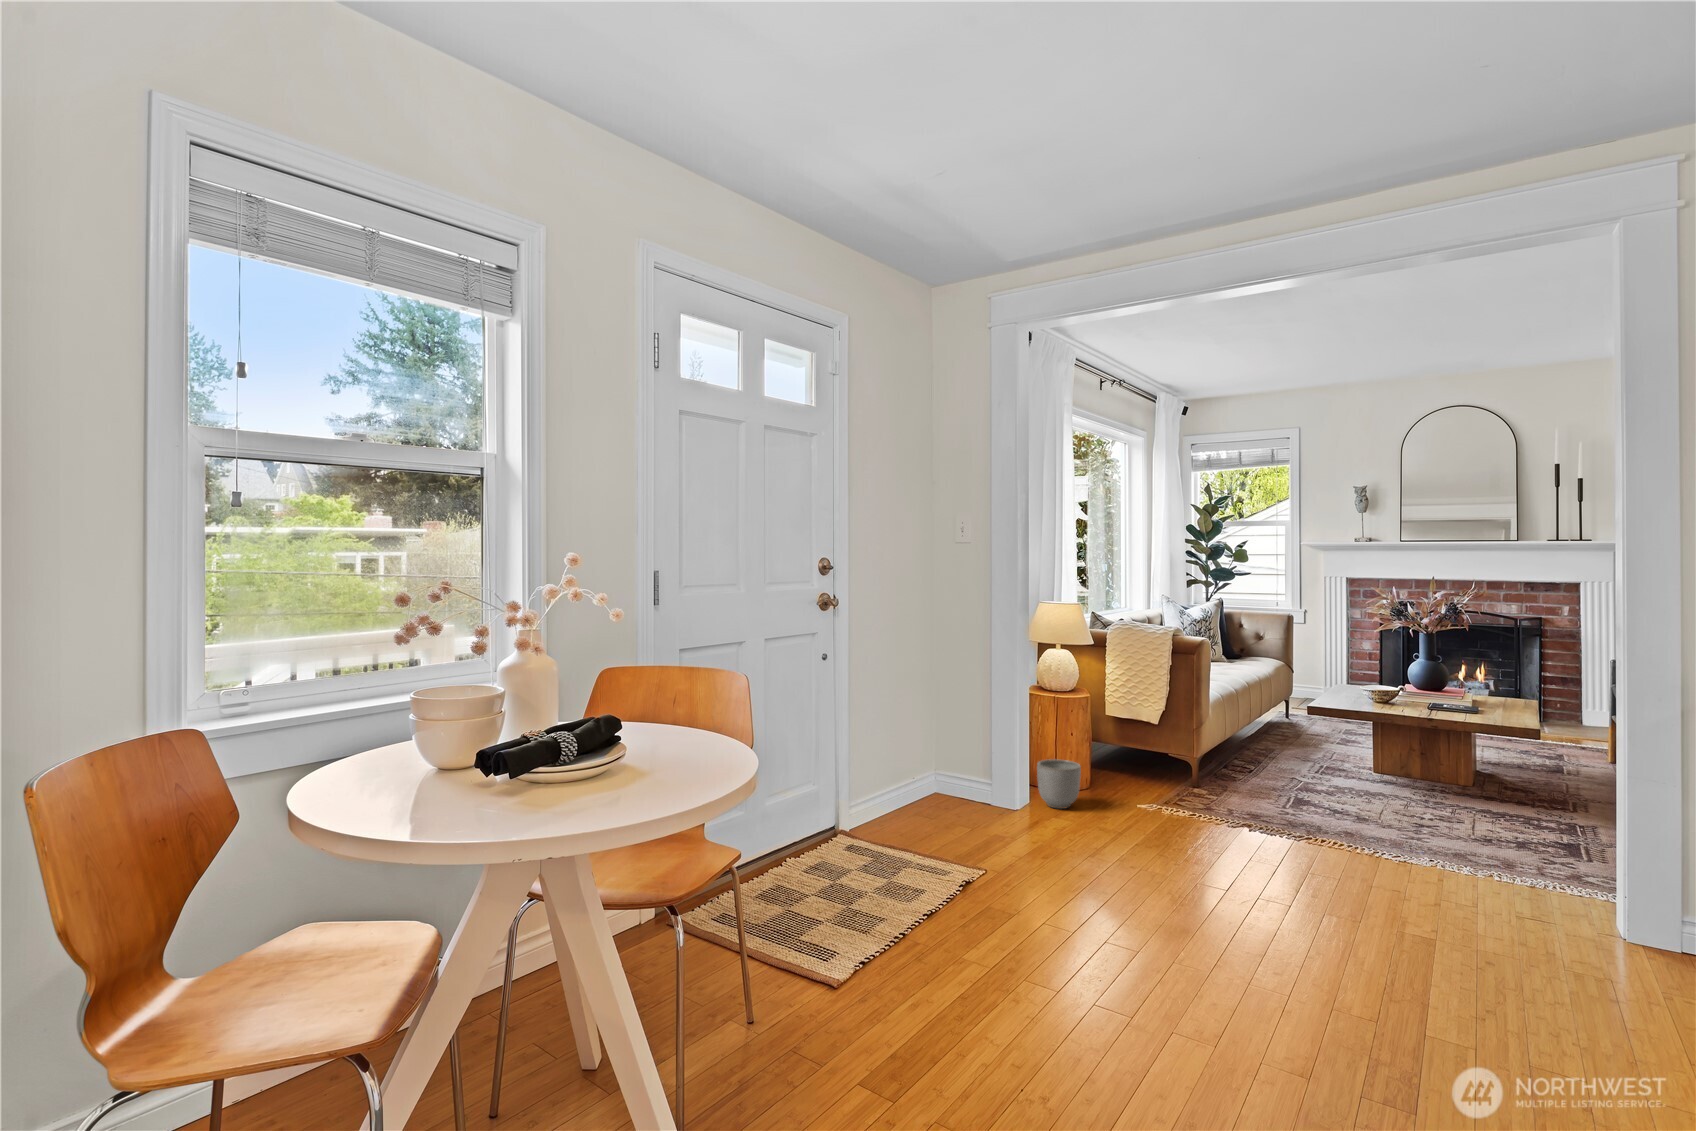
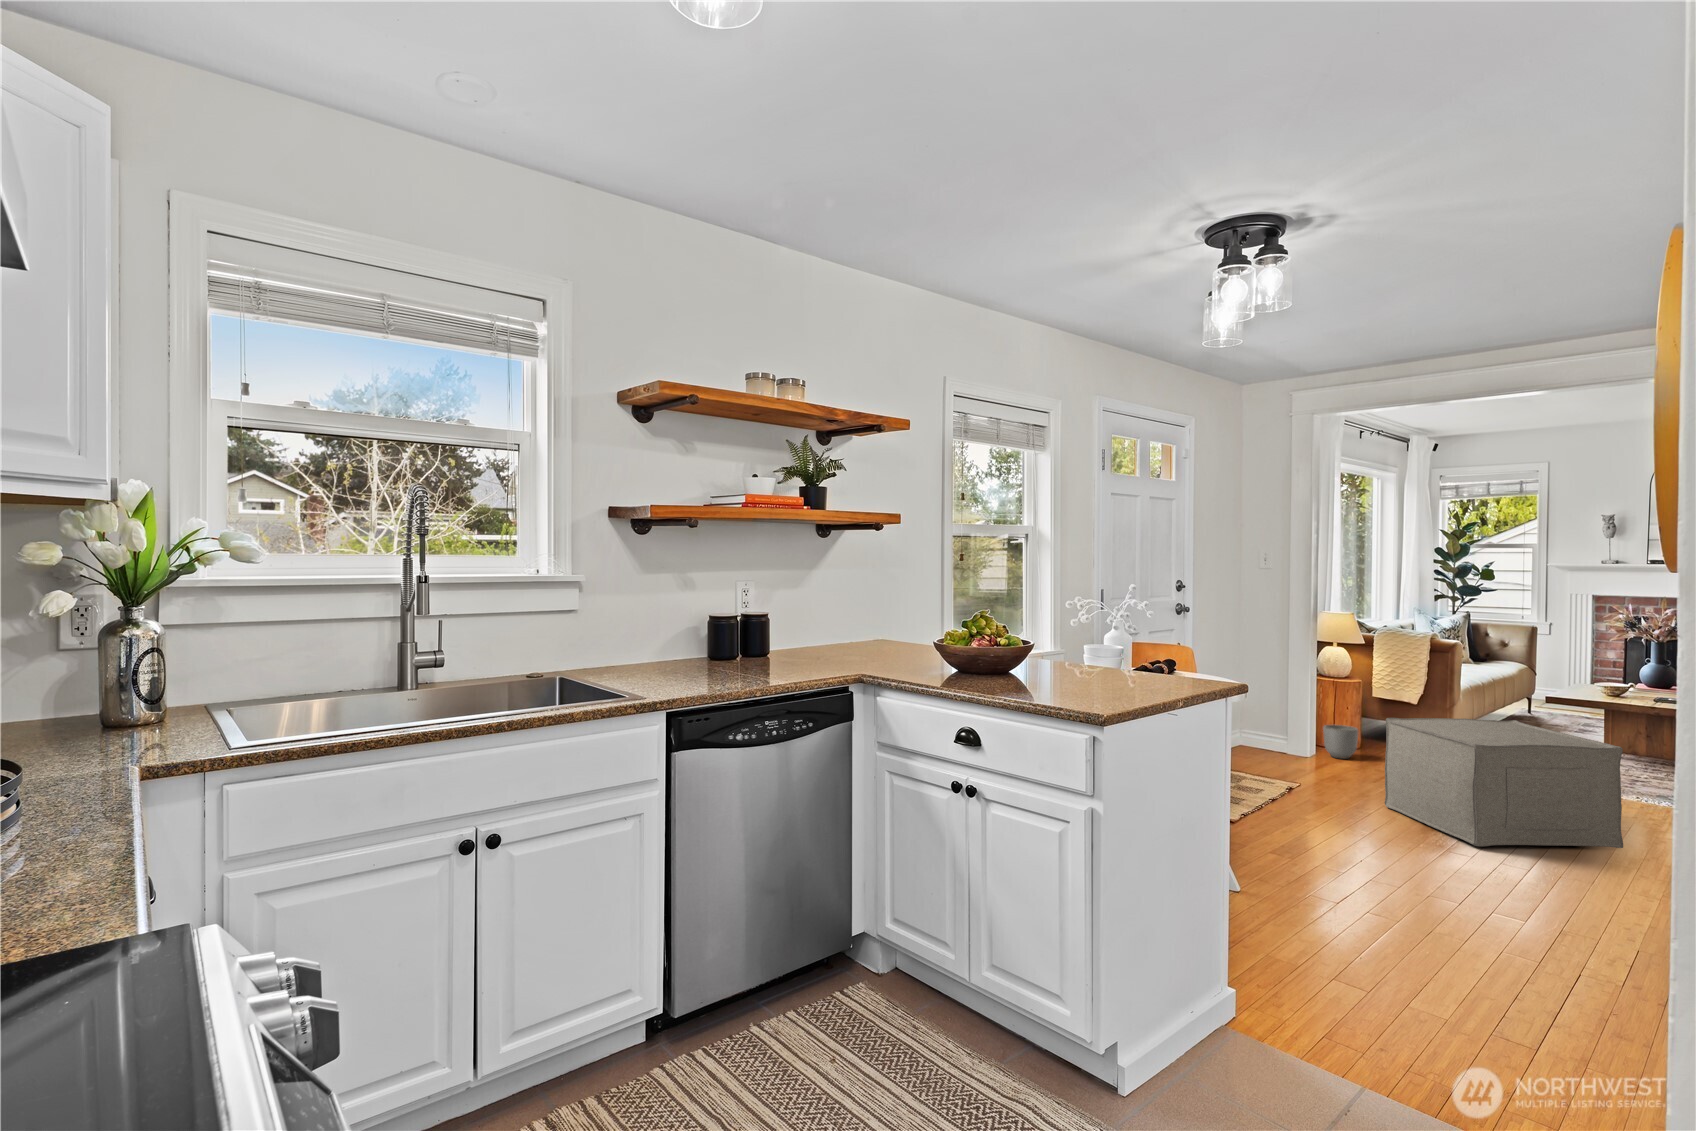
ottoman: none [1095,768,1450,1026] -> present [1385,718,1623,848]

